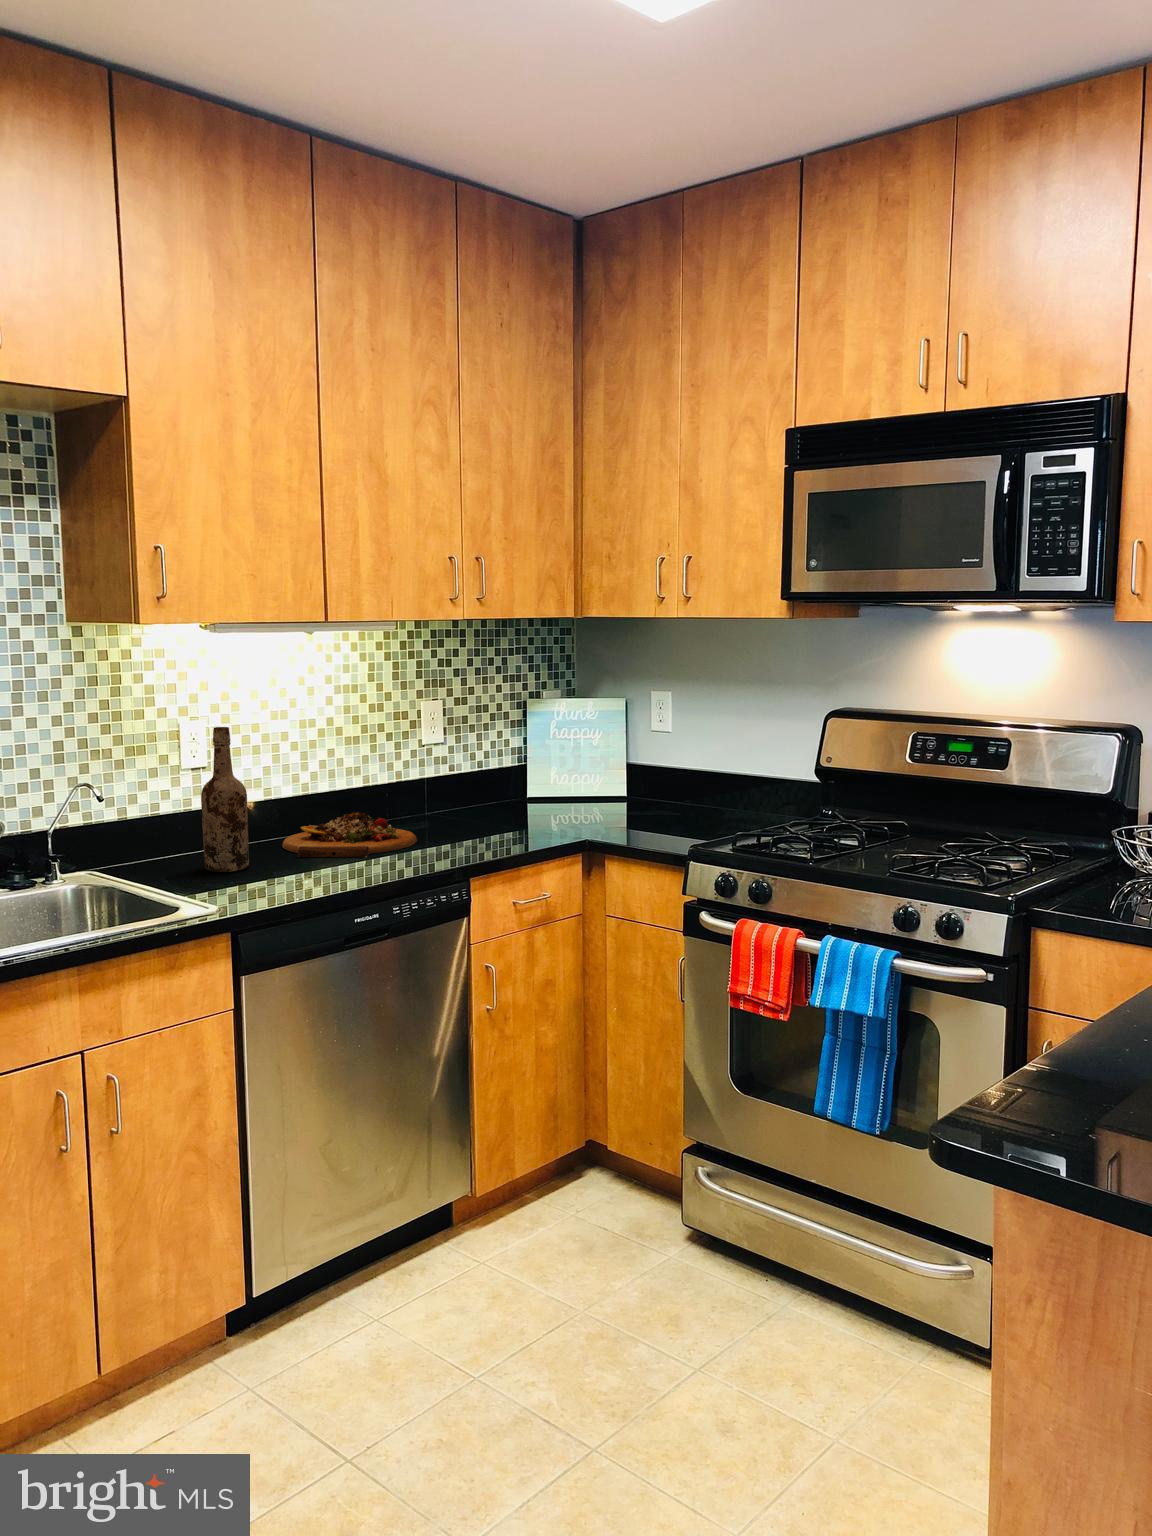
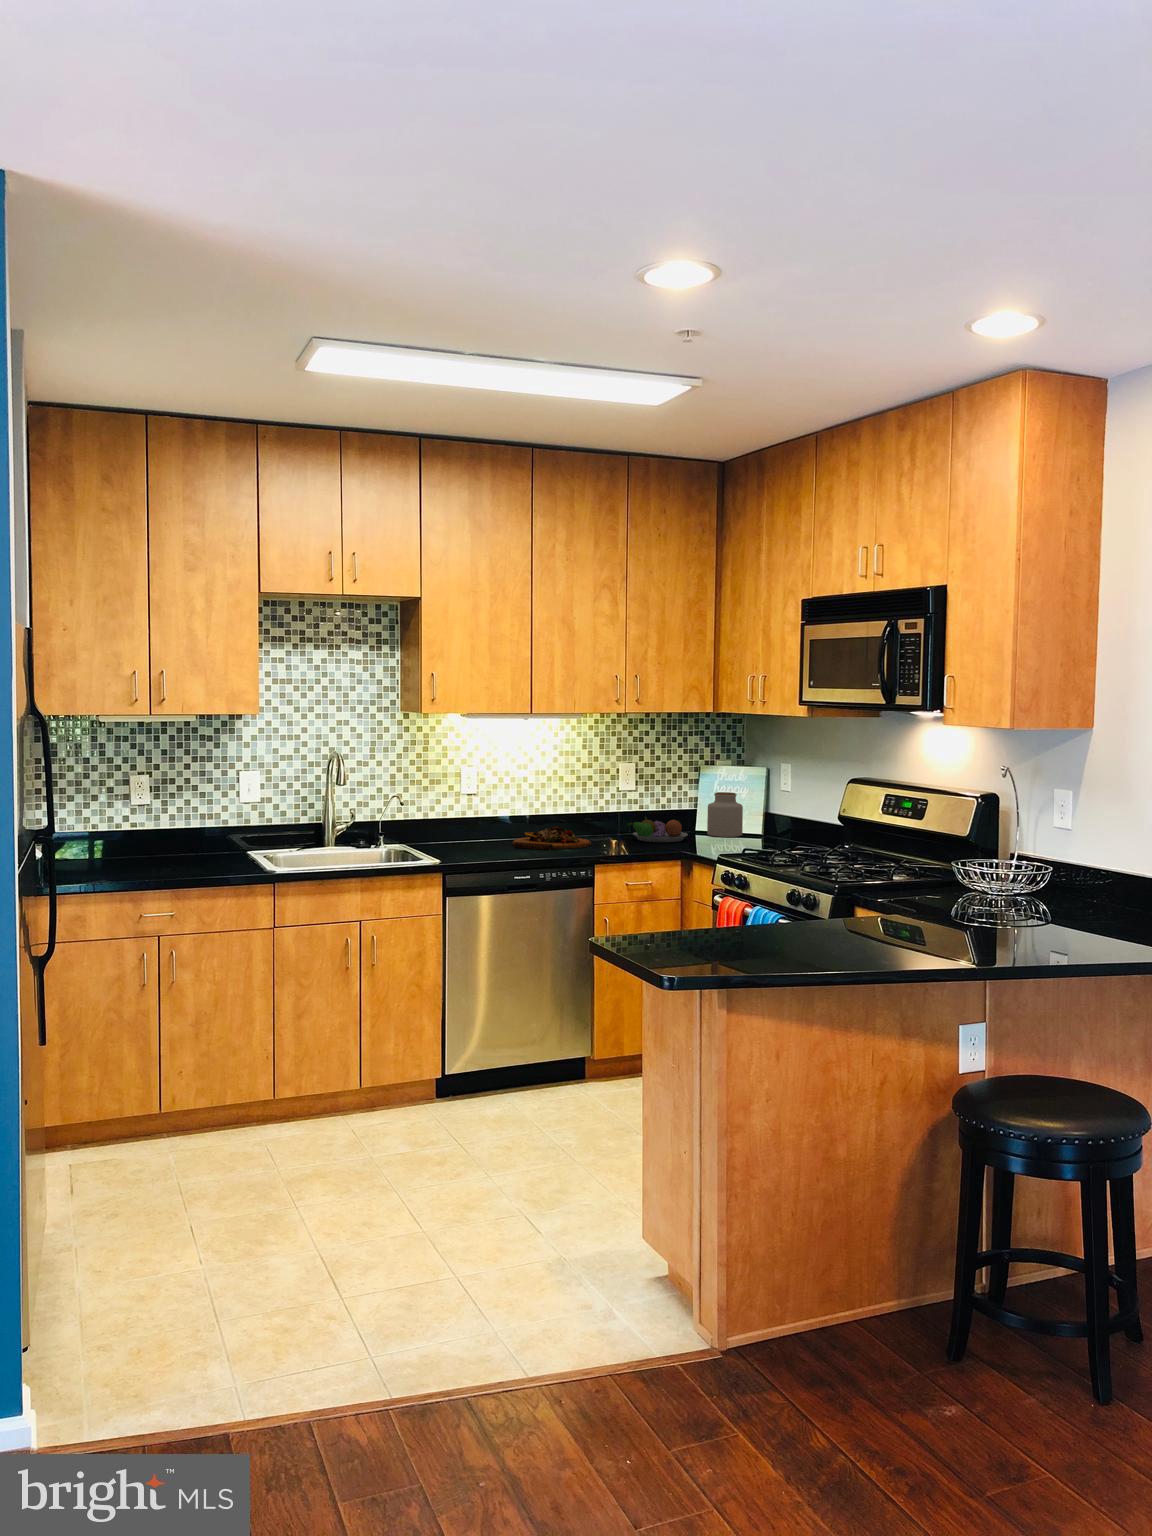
wine bottle: present [201,727,249,872] -> none [460,771,484,851]
jar: none [552,738,604,805] -> present [707,792,743,837]
fruit bowl: none [454,783,547,824] -> present [627,816,688,842]

